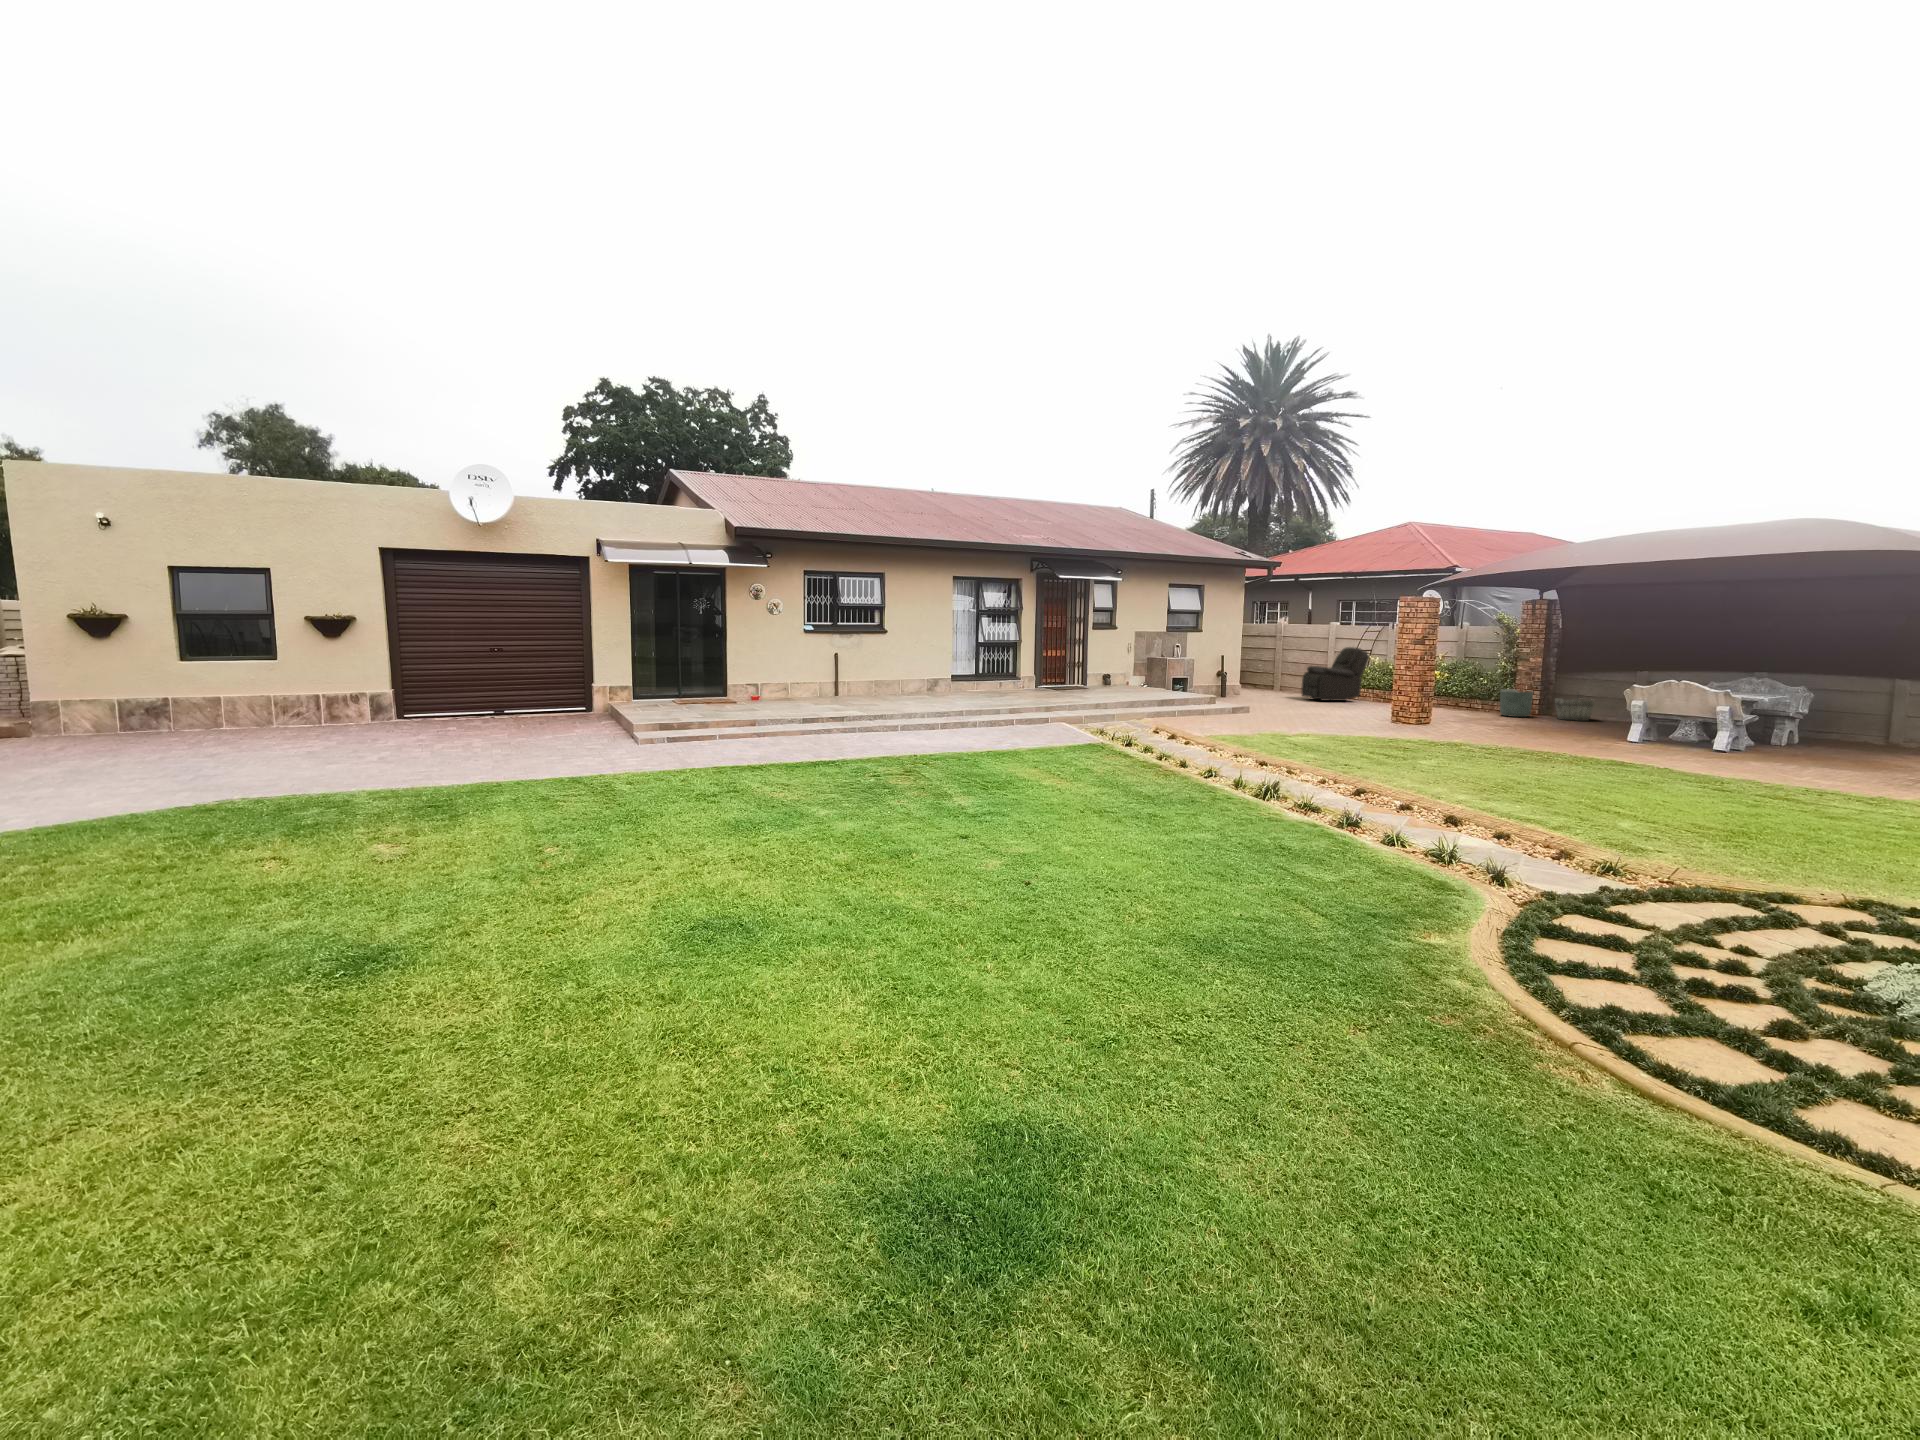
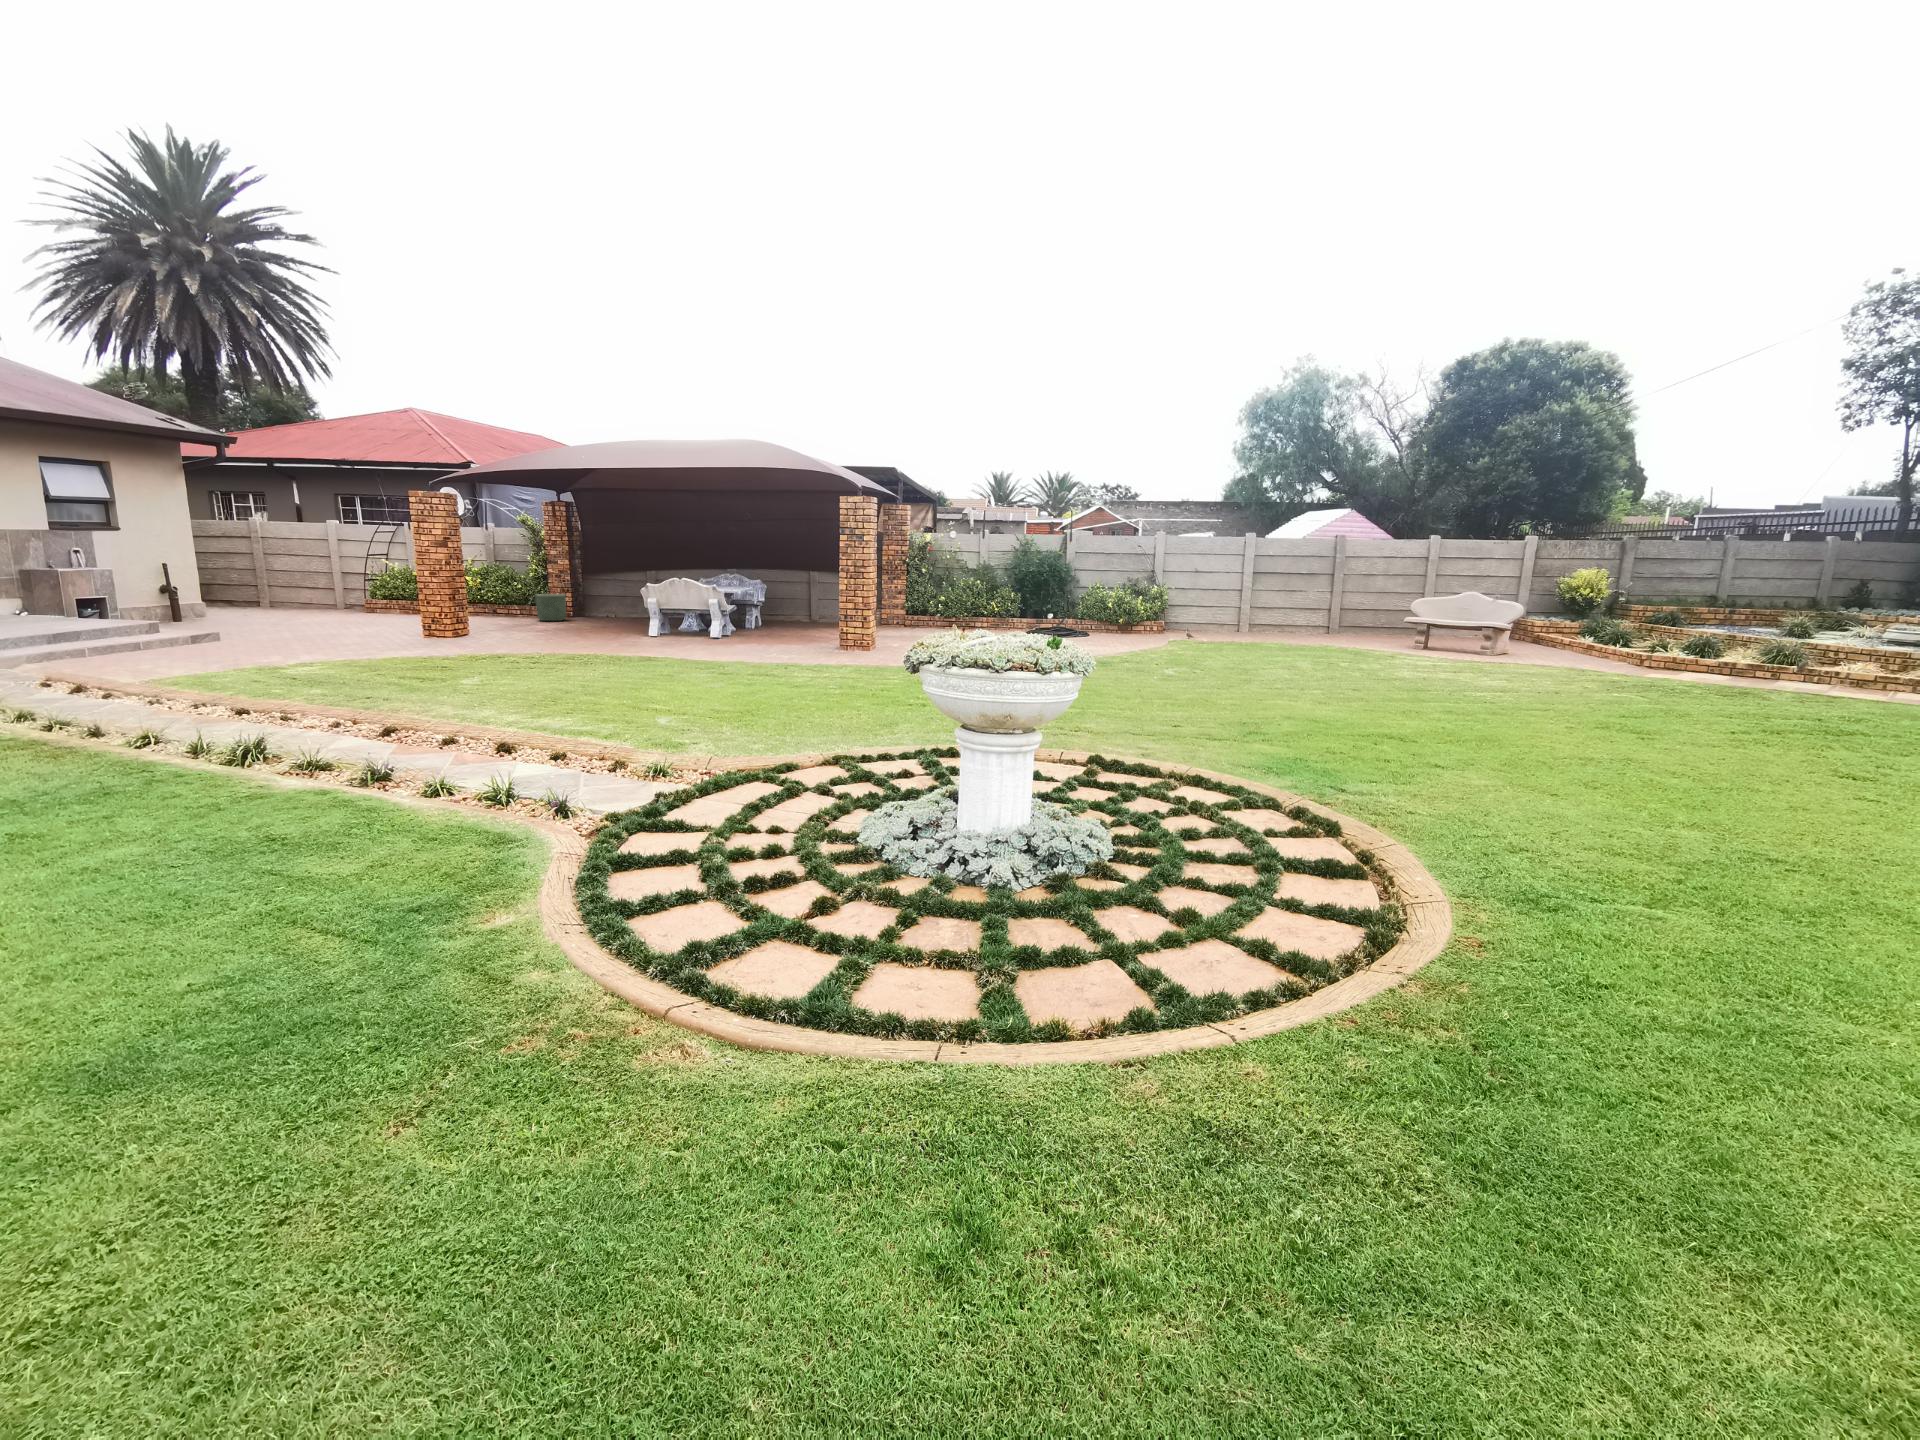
chair: present [1301,647,1370,701] -> none [301,552,387,619]
wooden bucket: present [1555,698,1595,721] -> none [585,593,619,621]

